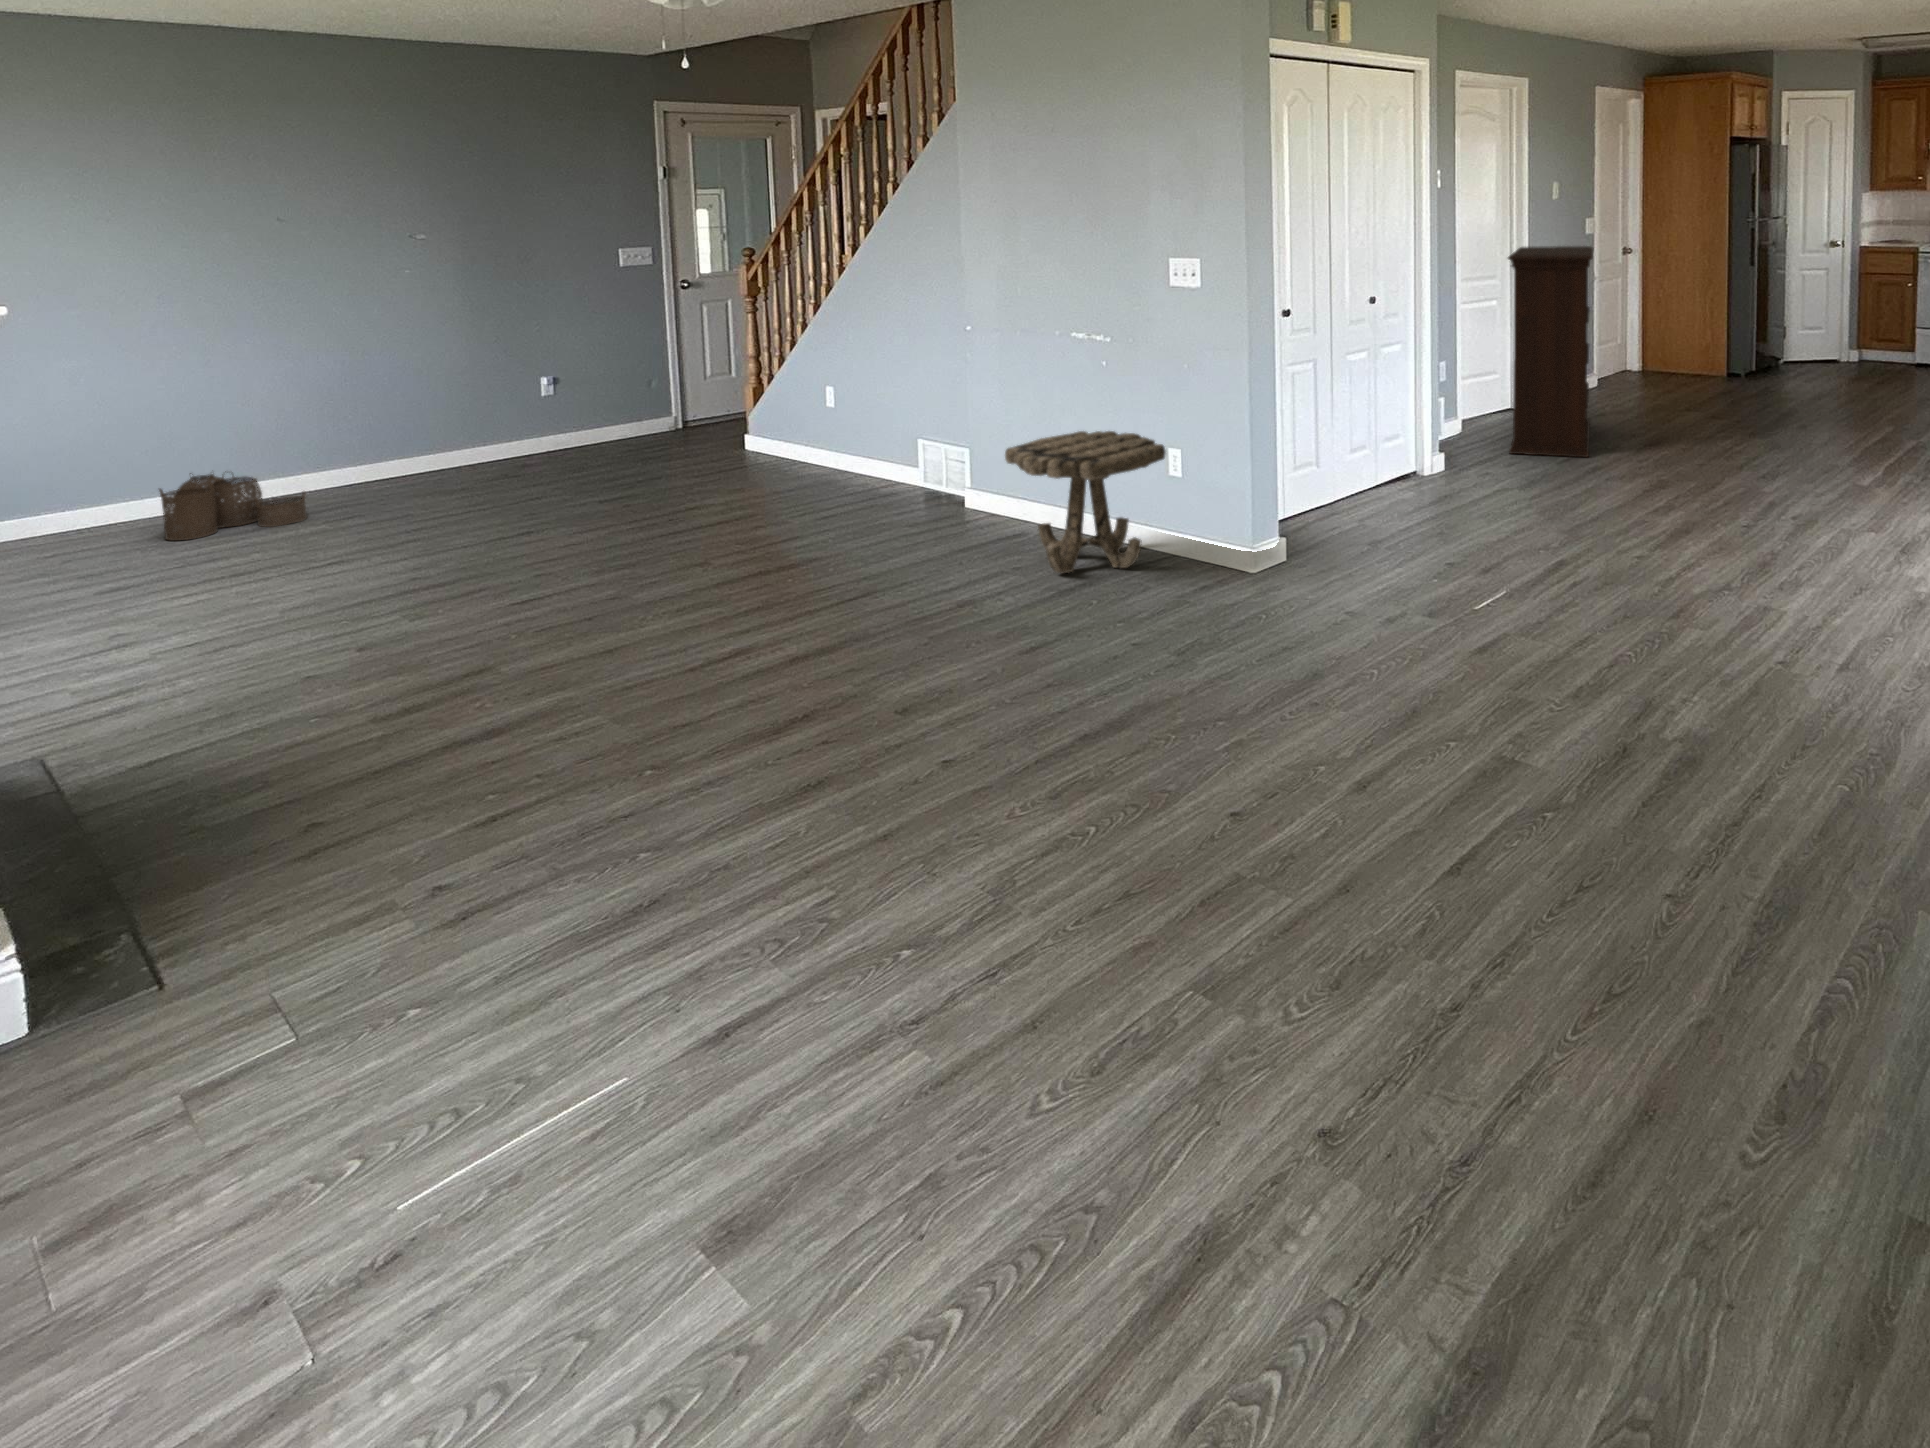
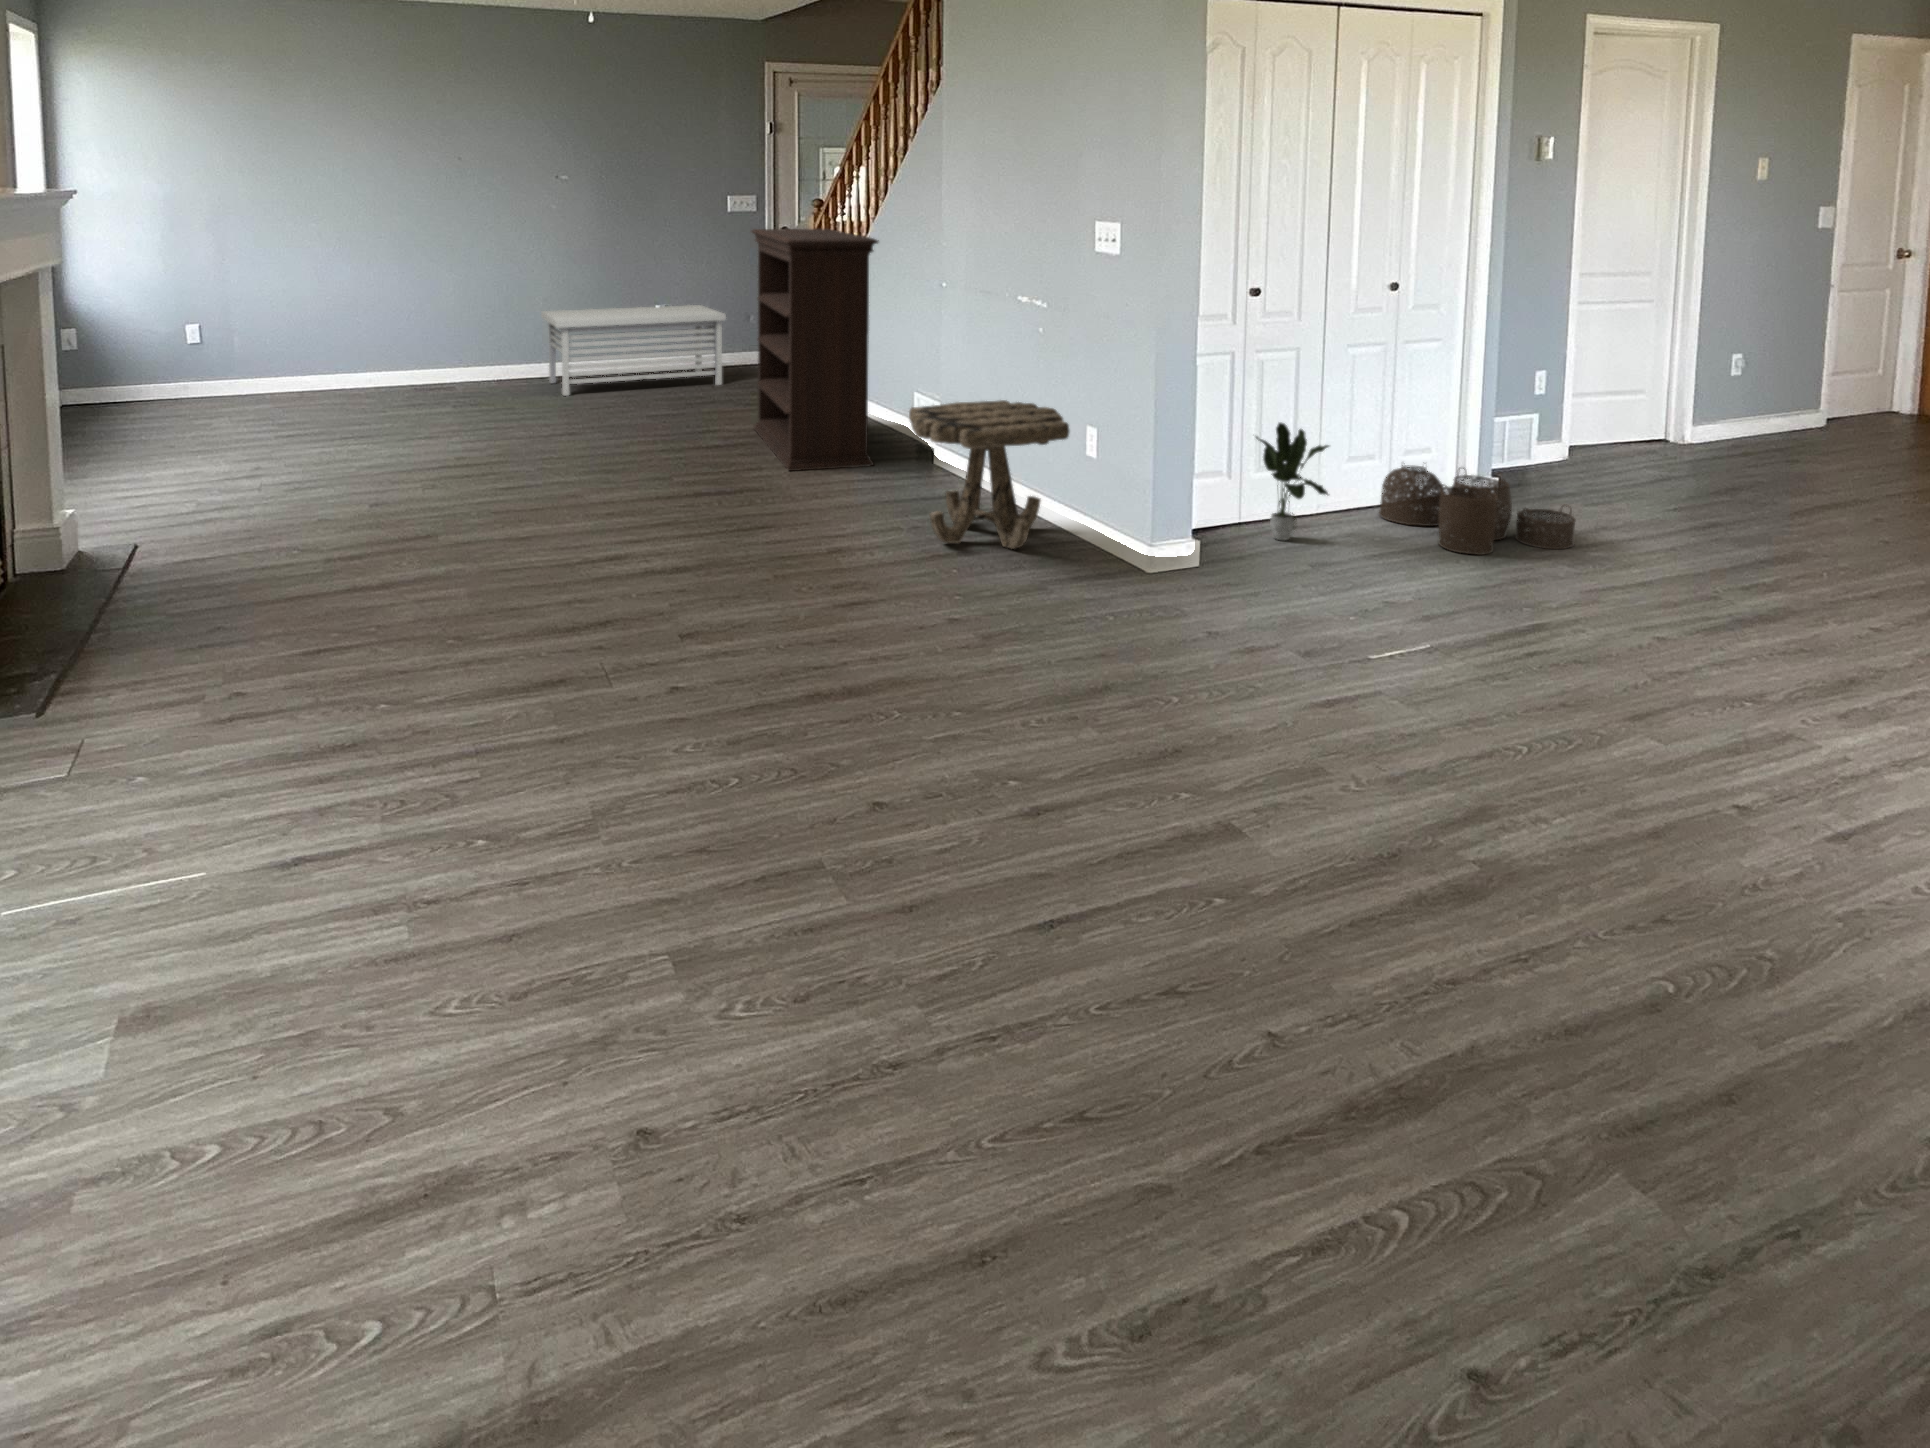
bookshelf: present [1508,246,1593,458] -> present [751,229,879,471]
storage bench: none [427,368,664,486] -> present [541,305,726,396]
potted plant: none [1299,422,1367,524] -> present [1256,423,1329,540]
woven basket: present [159,473,307,540] -> present [1379,465,1576,555]

